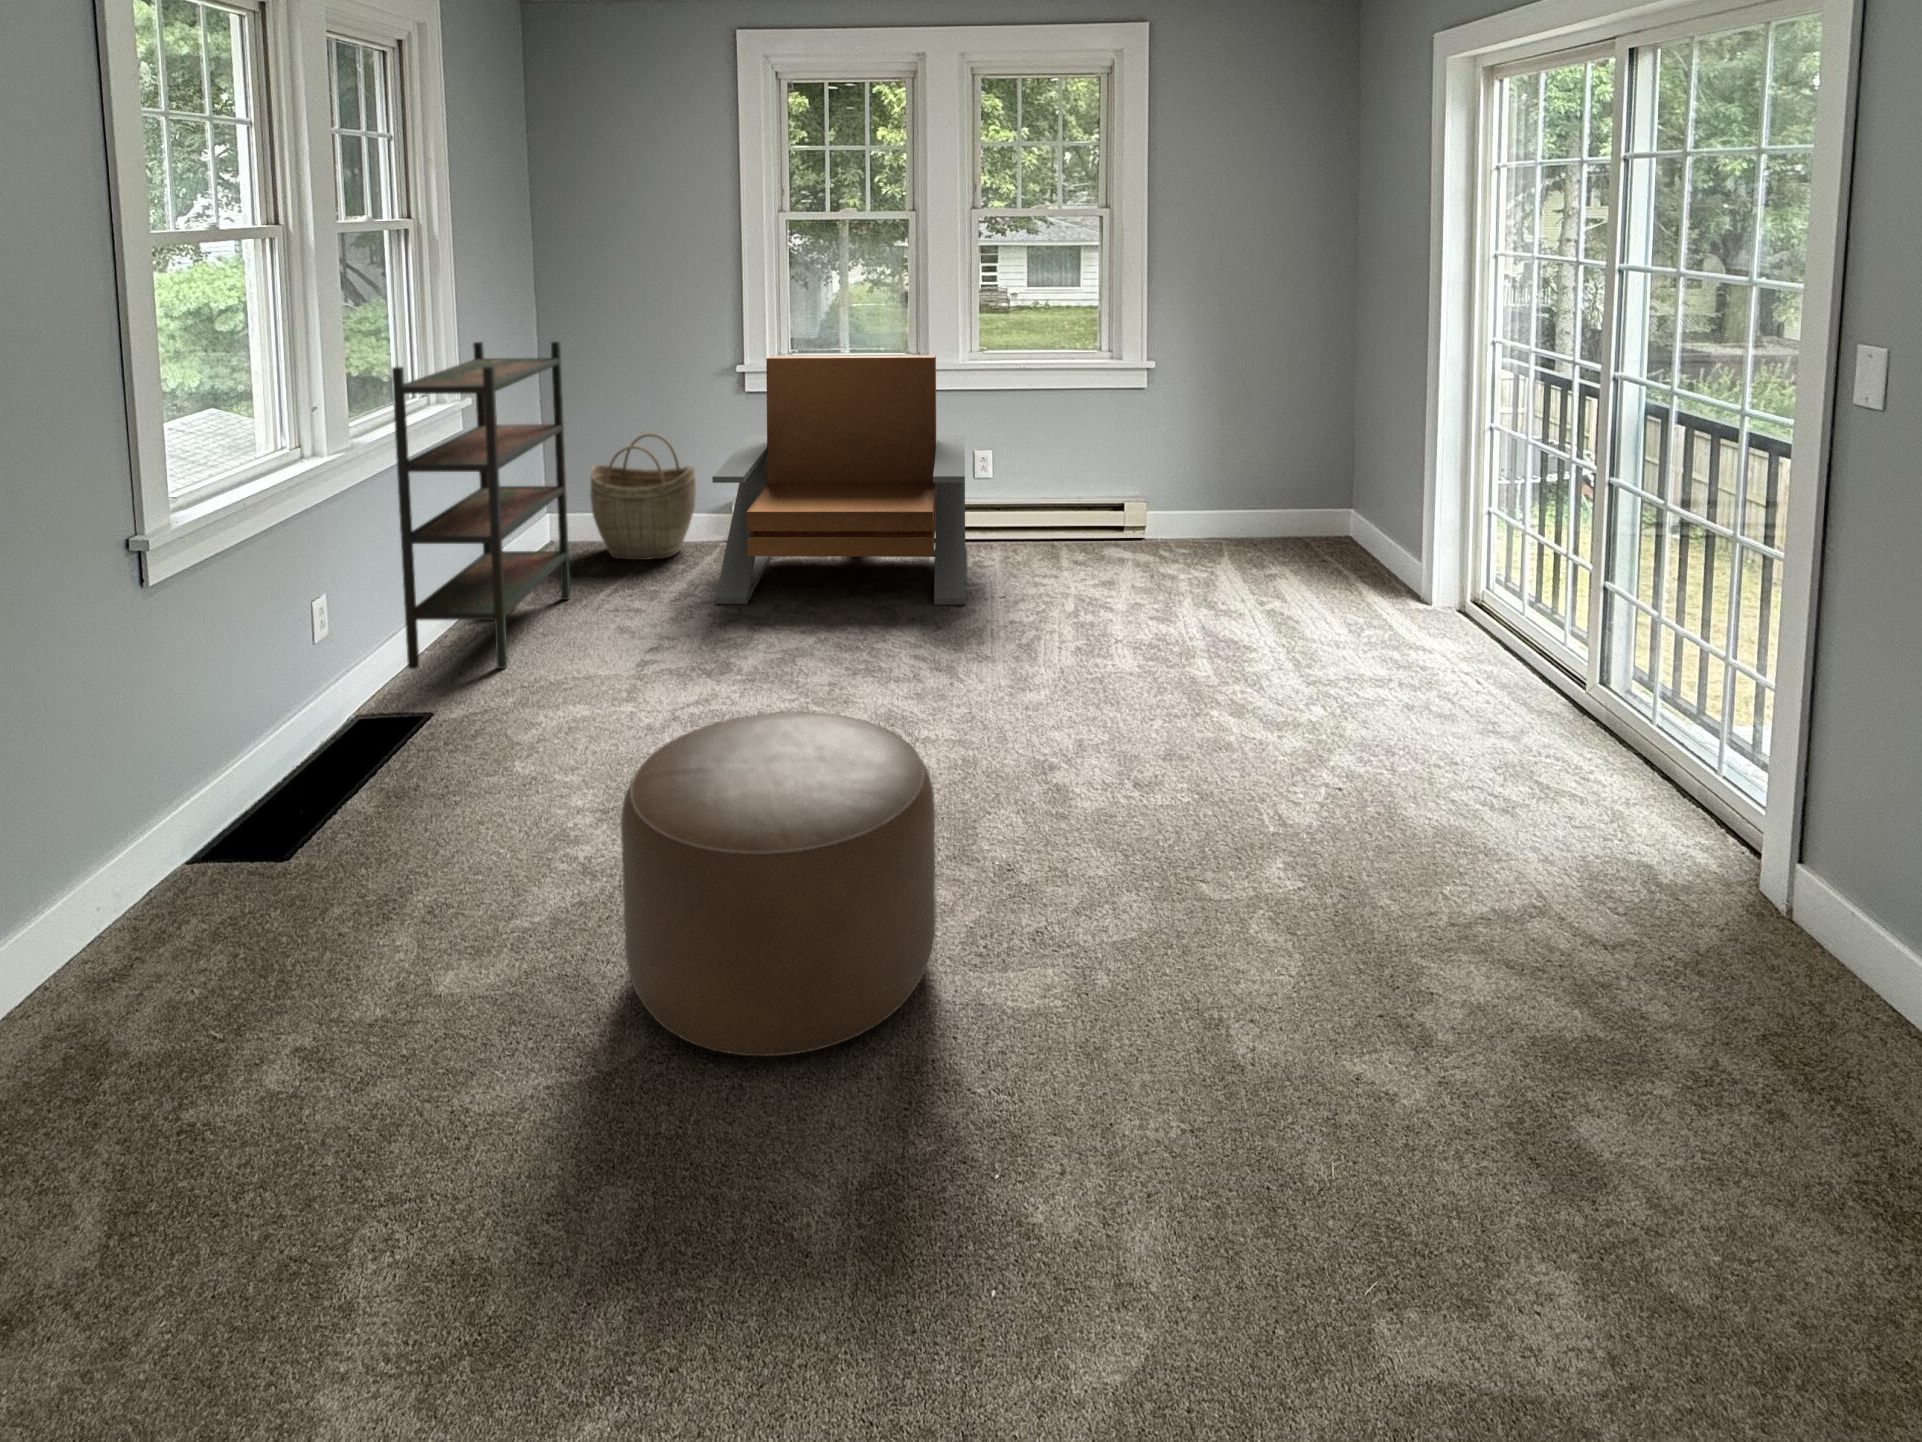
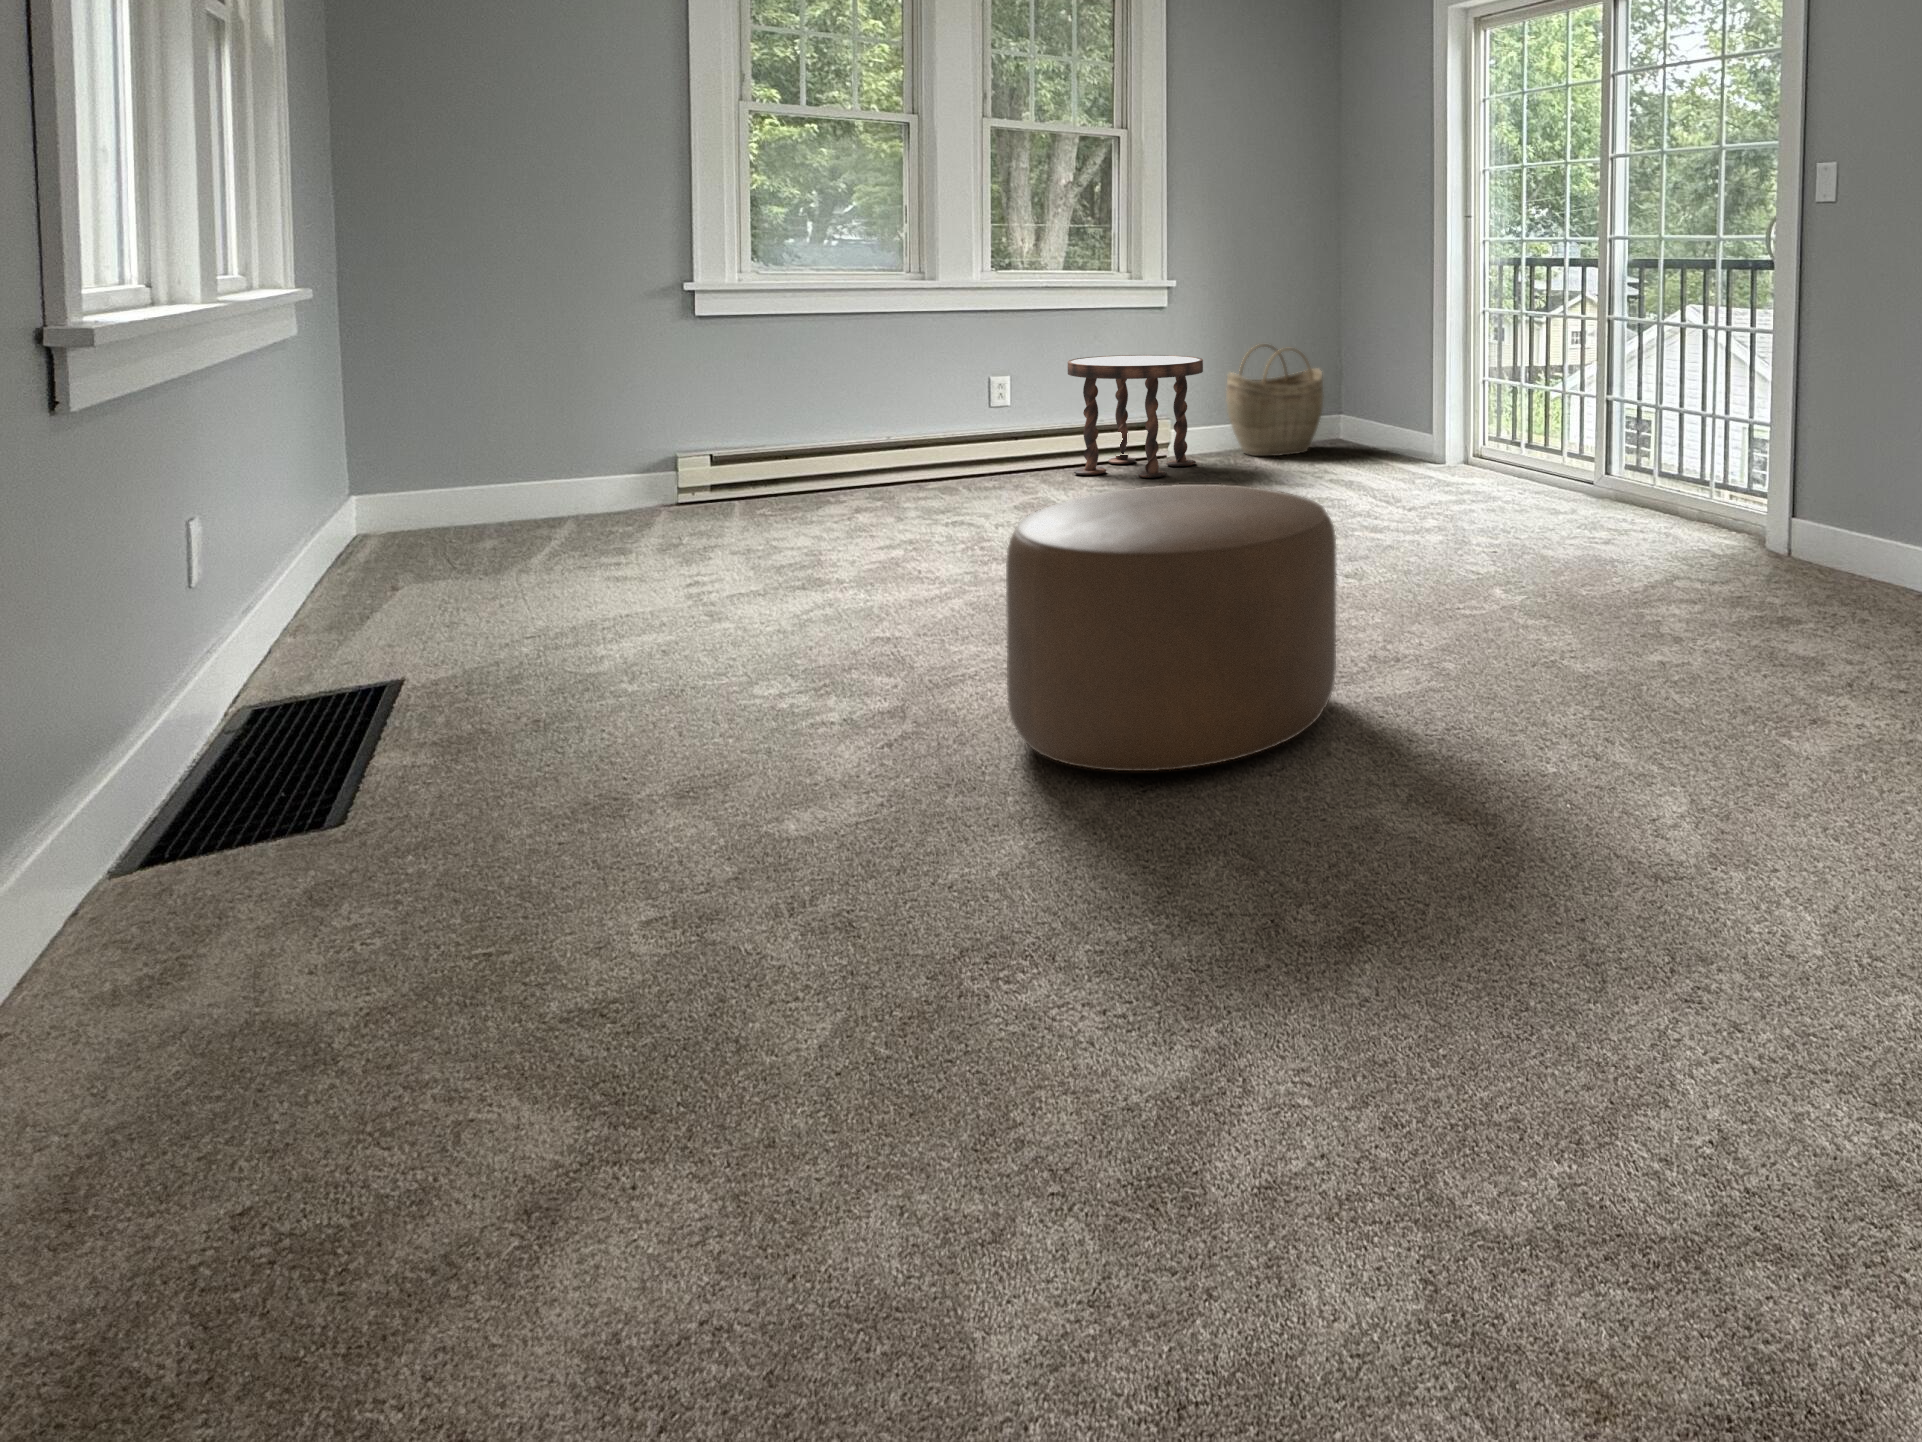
bookshelf: present [392,341,570,669] -> none [255,203,485,658]
lounge chair: present [712,356,966,605] -> none [710,264,1046,545]
woven basket: present [590,433,696,560] -> present [1226,344,1324,456]
side table: none [1030,436,1161,575] -> present [1068,355,1203,478]

